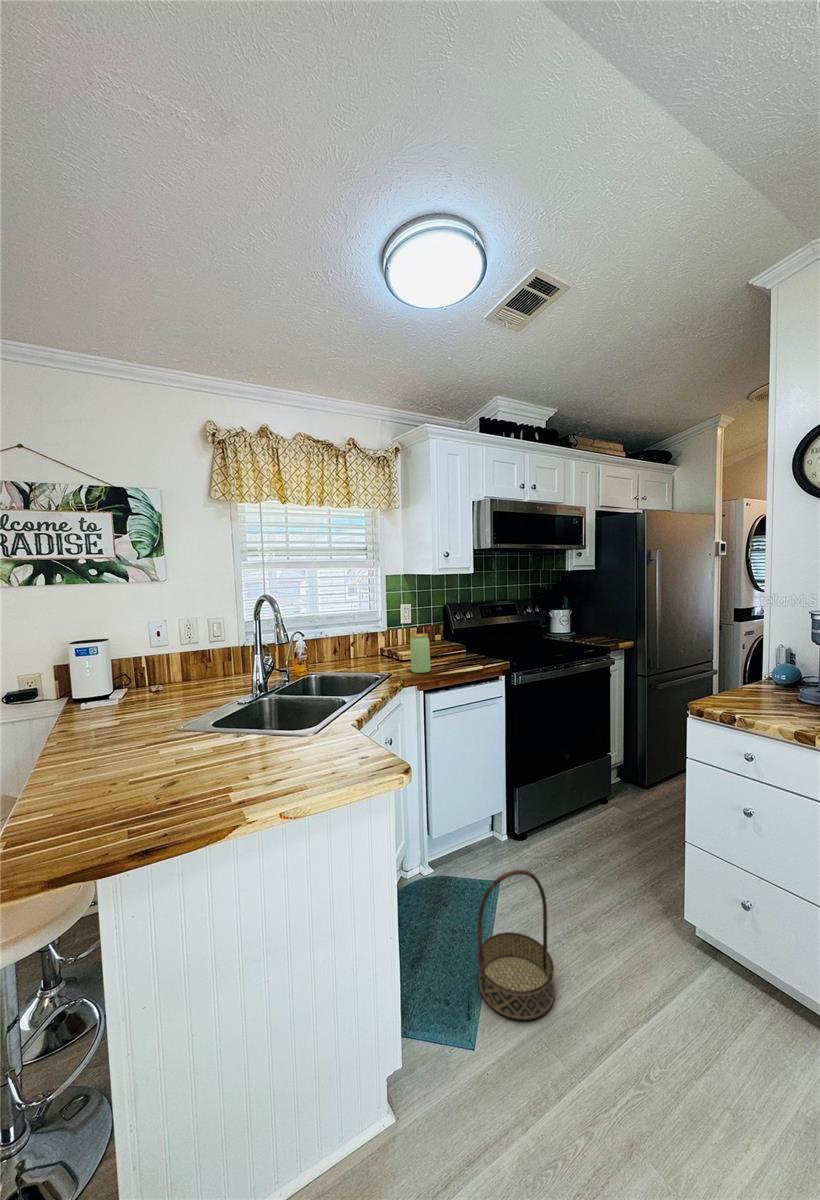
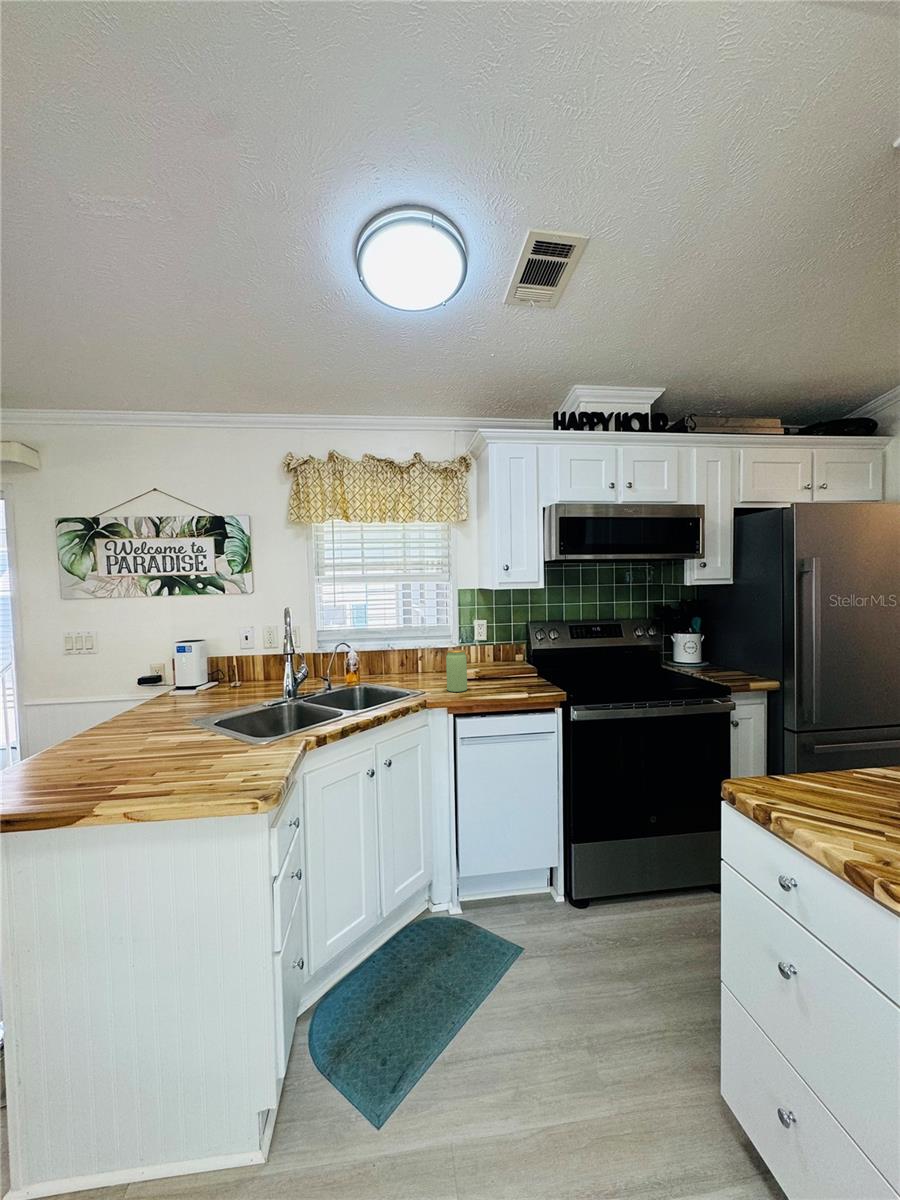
basket: present [477,870,555,1020] -> none [408,947,507,1155]

